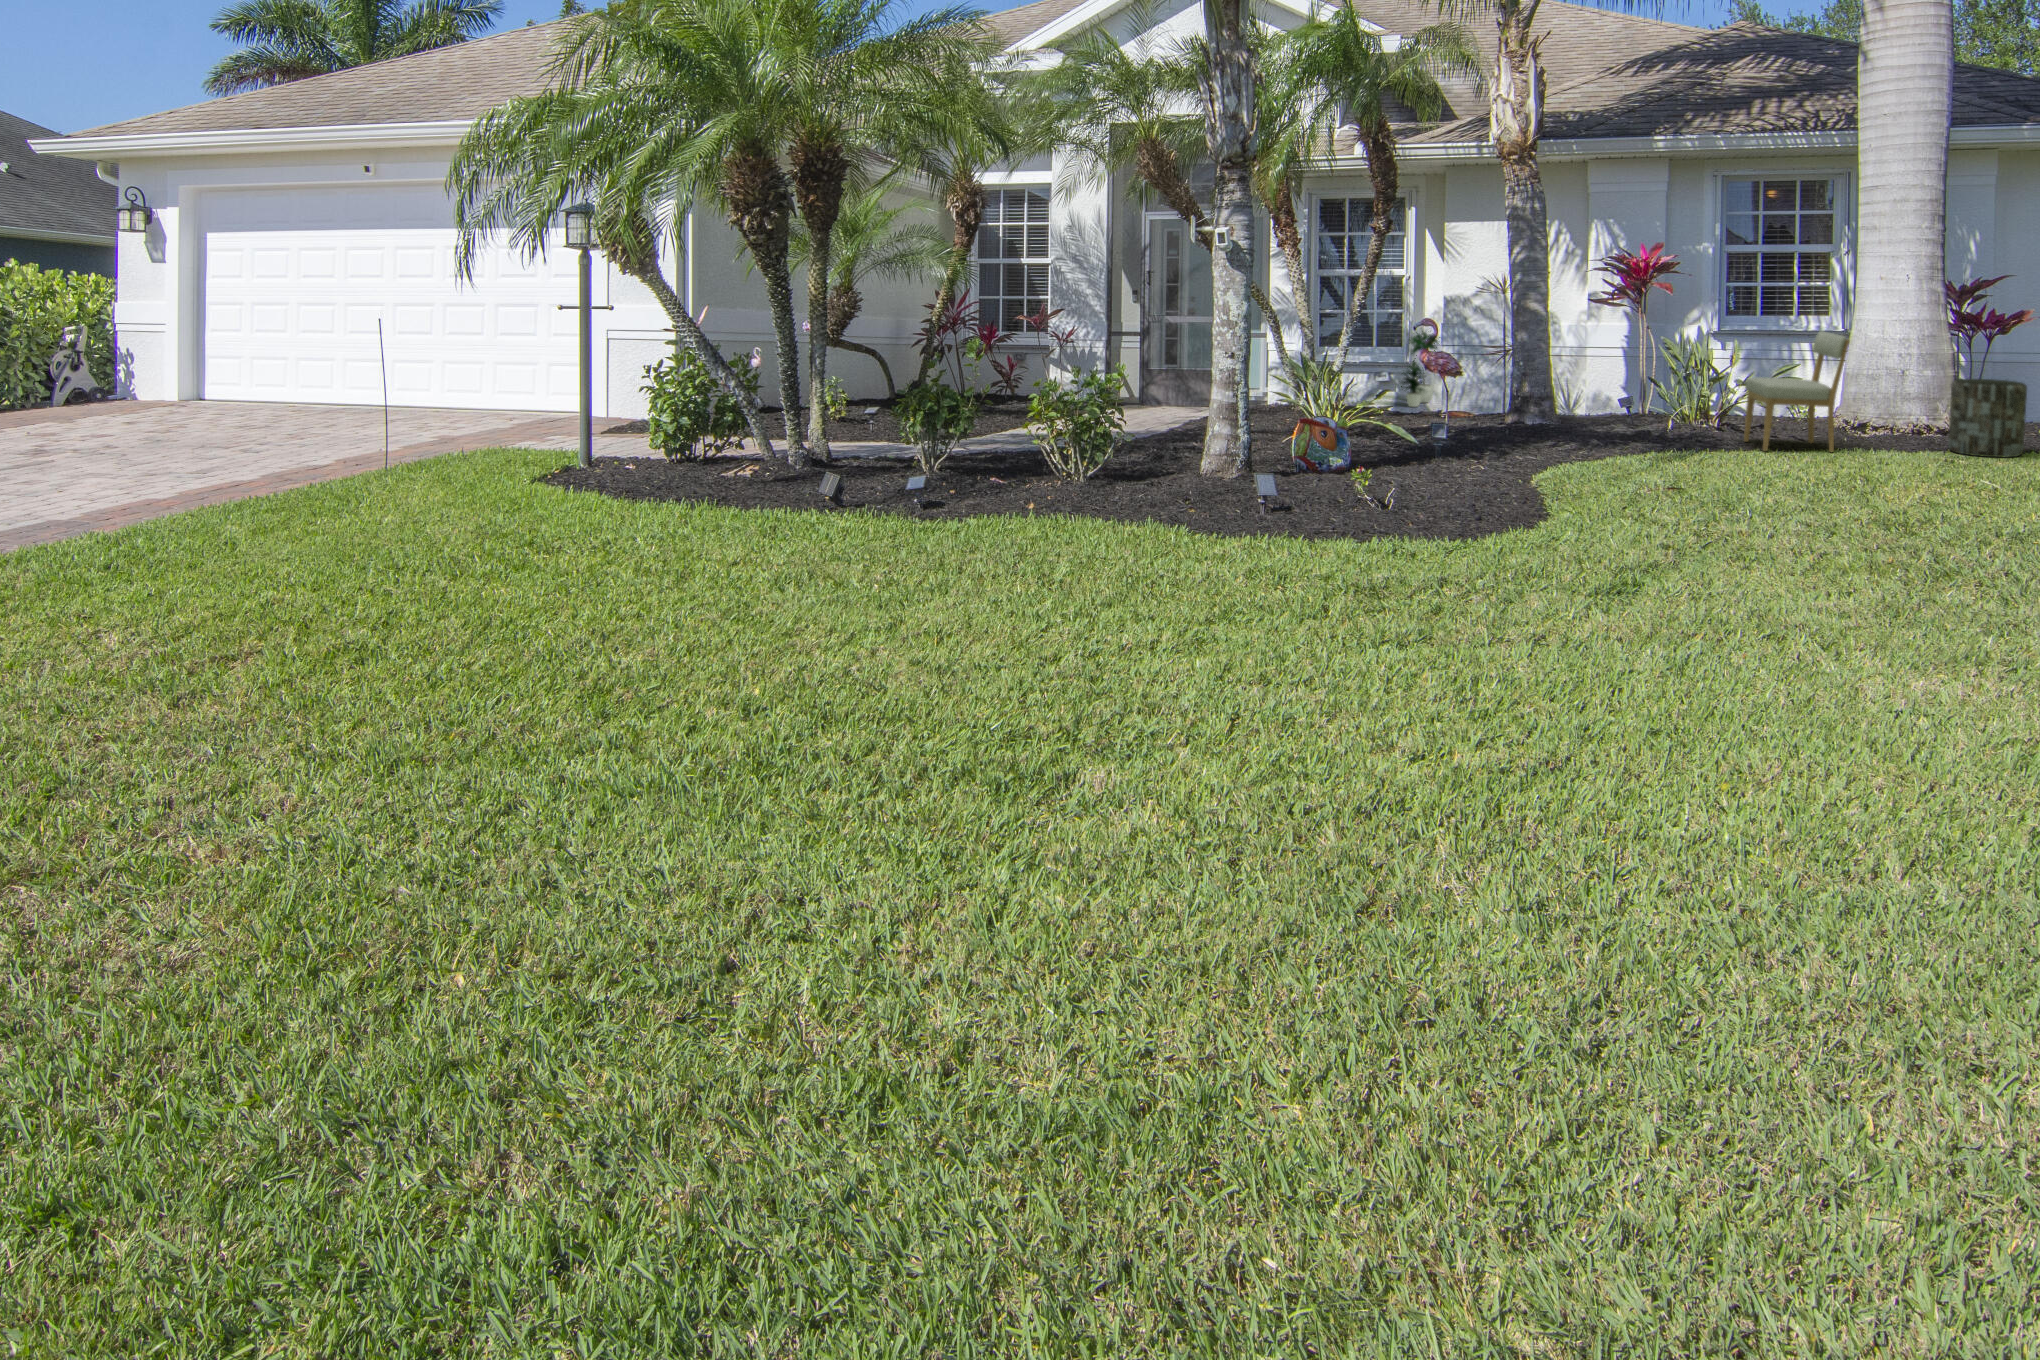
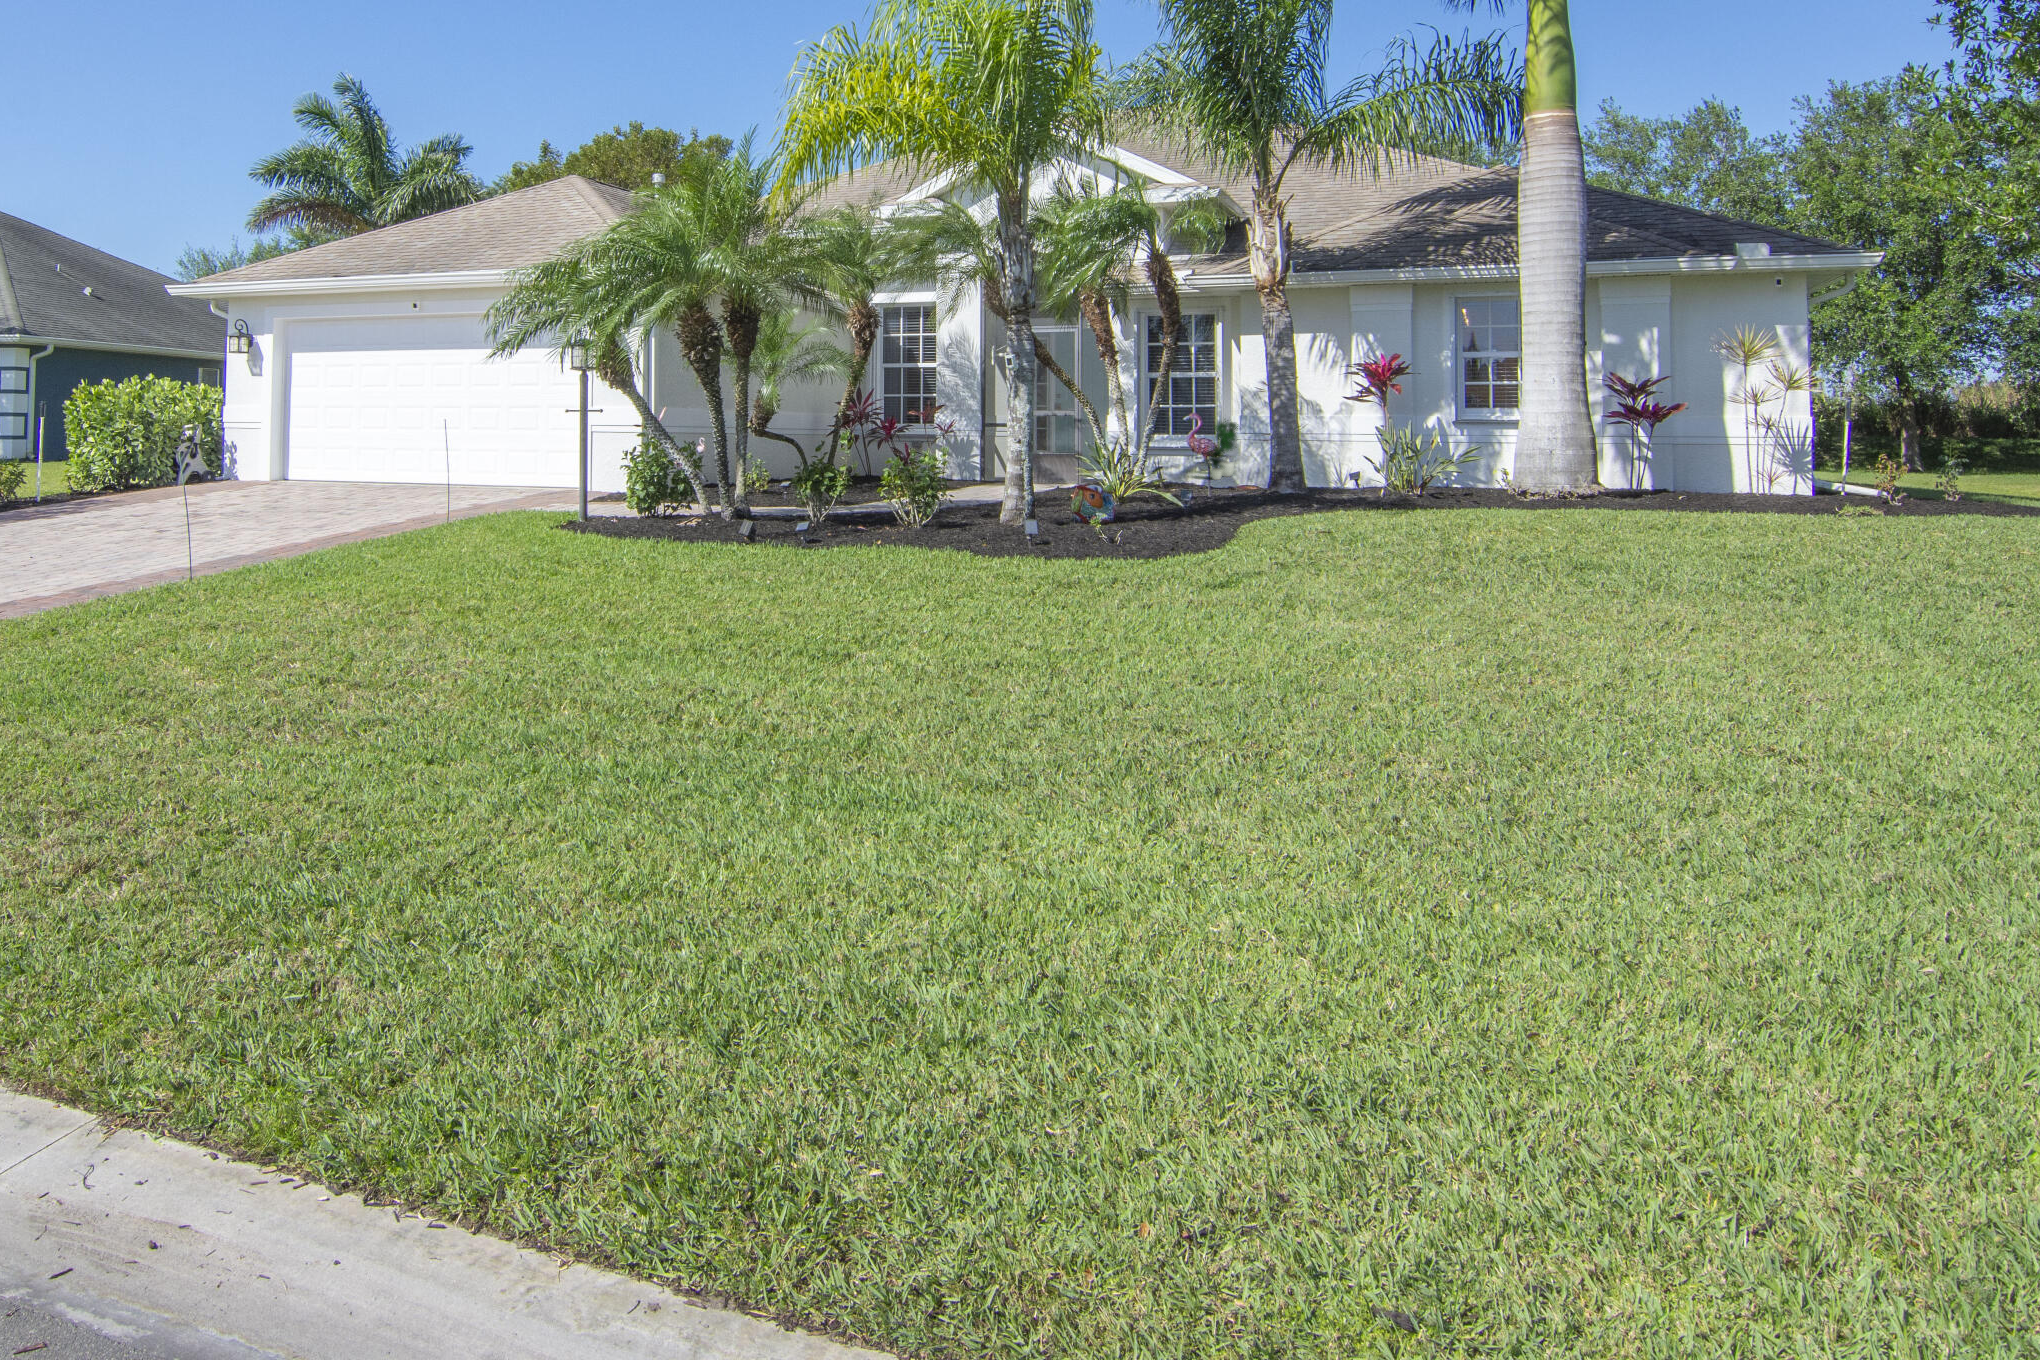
chair: present [1744,331,1850,452] -> none [1448,418,1517,510]
side table: present [1948,379,2027,457] -> none [1599,453,1653,512]

